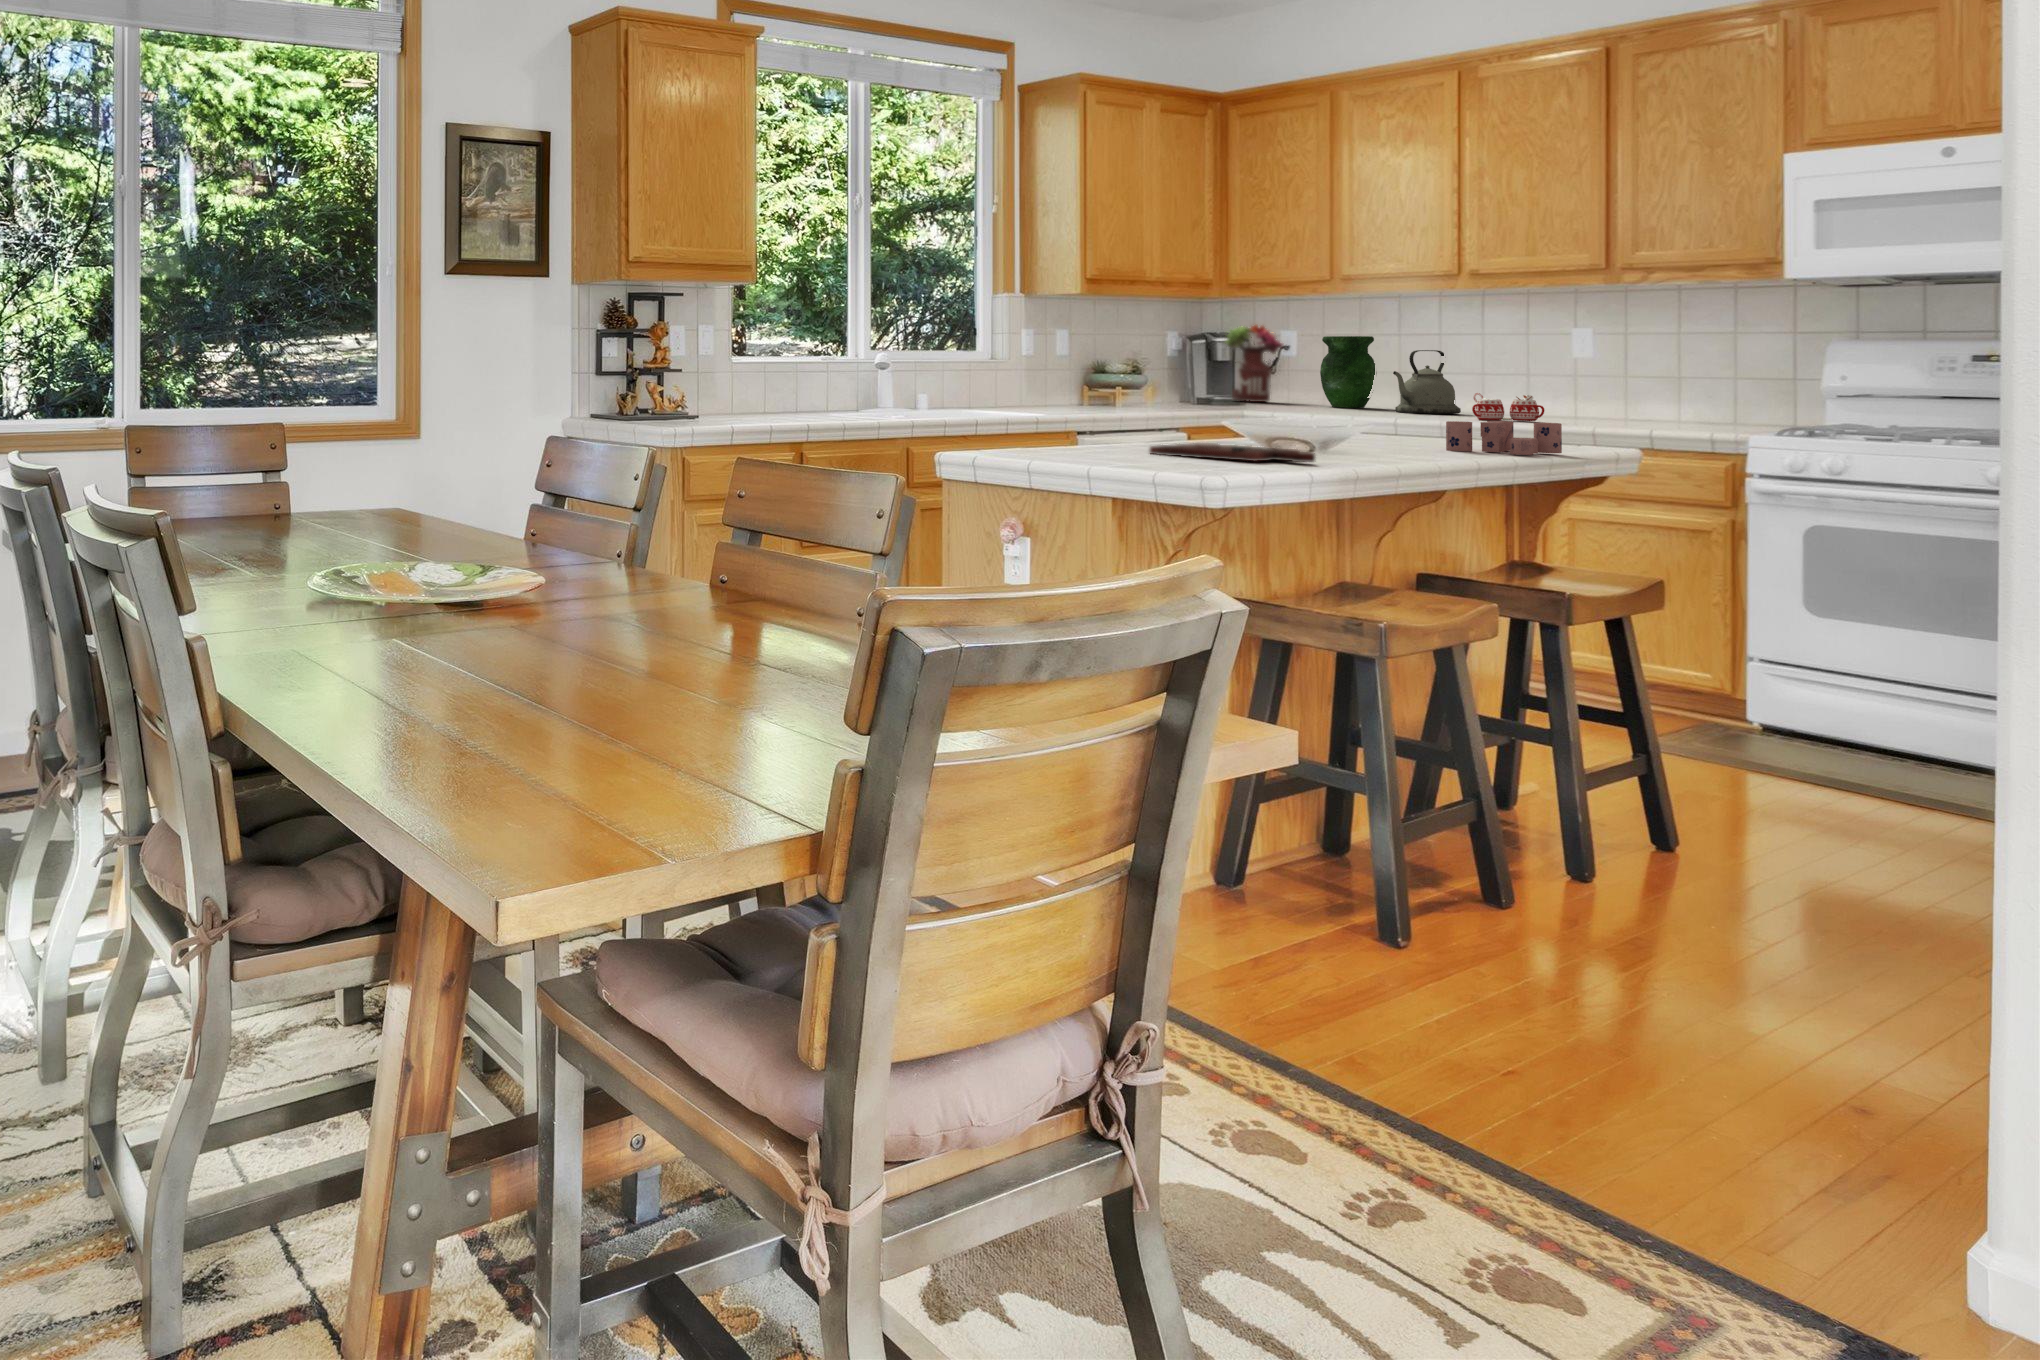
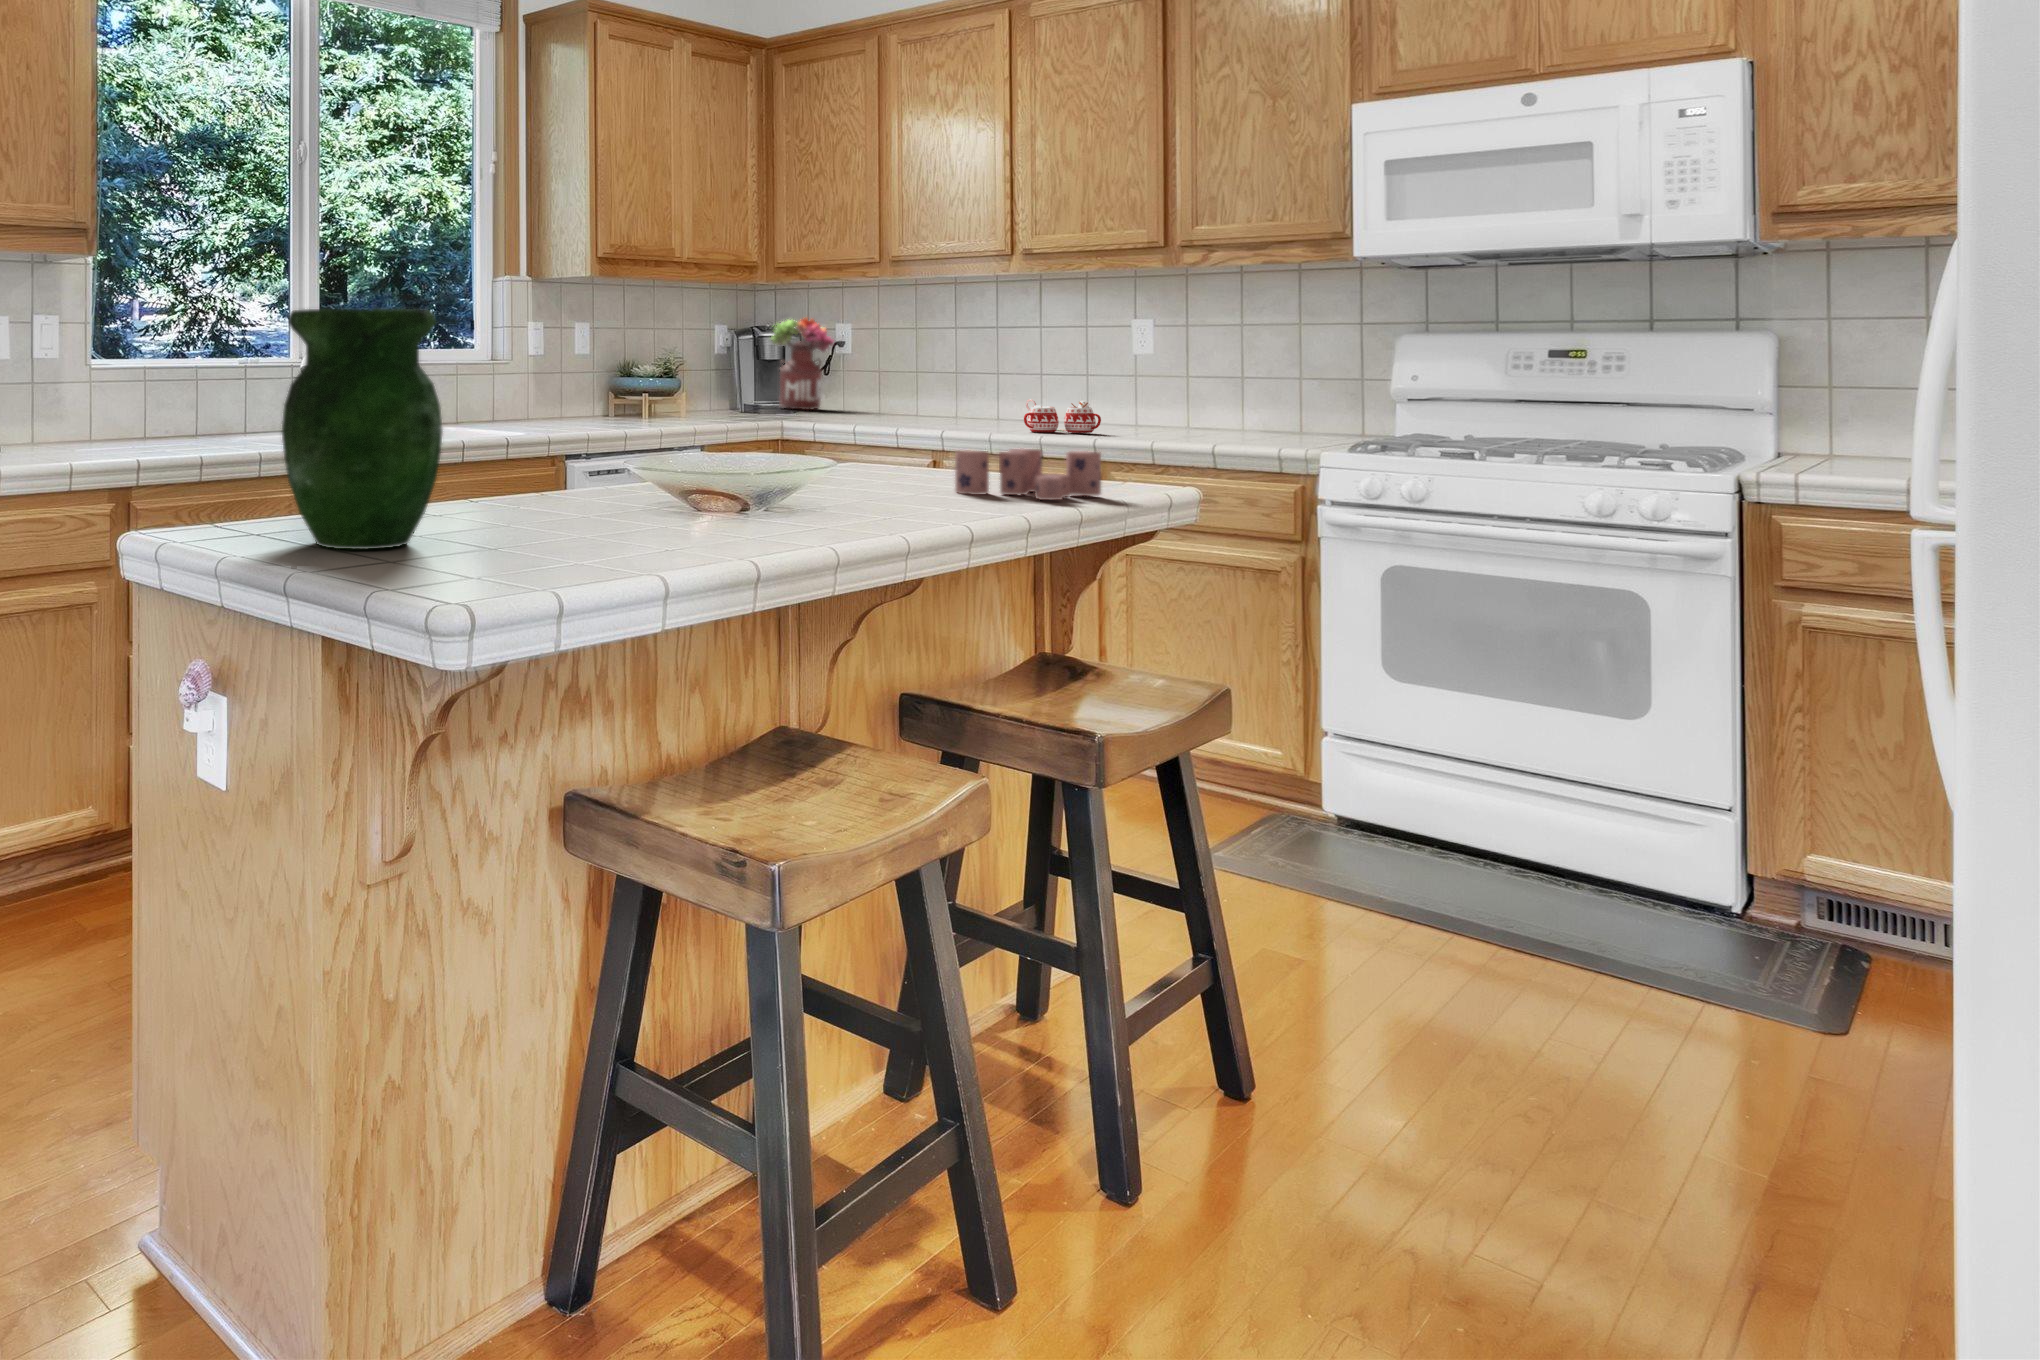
vase: present [1320,336,1375,408] -> present [282,309,443,549]
kettle: present [1393,350,1461,414] -> none [943,347,1016,423]
cutting board: present [1150,443,1315,462] -> none [500,498,728,536]

